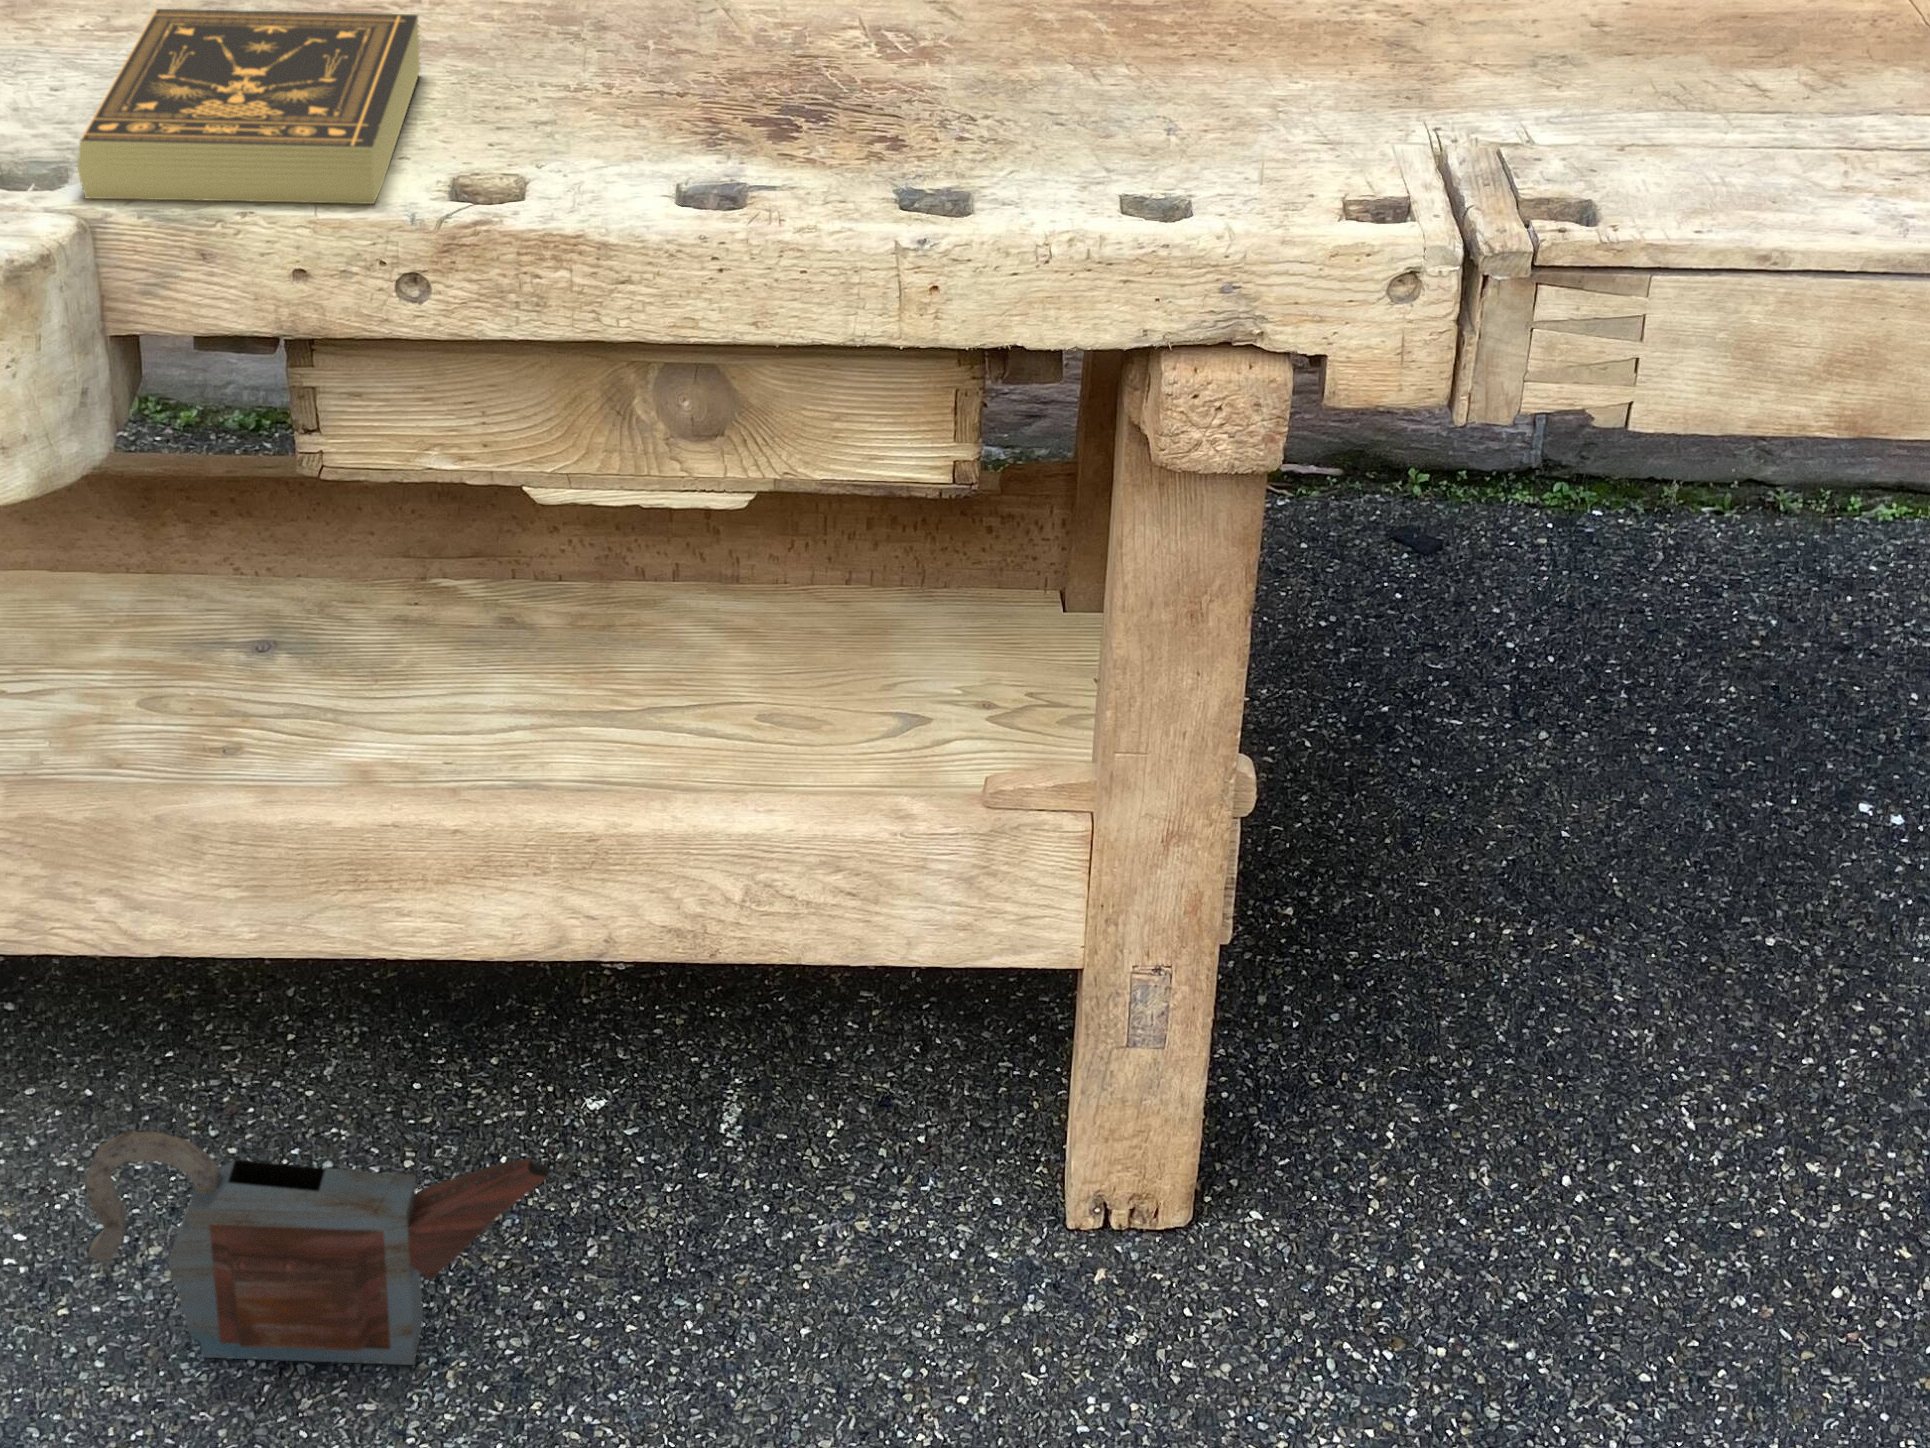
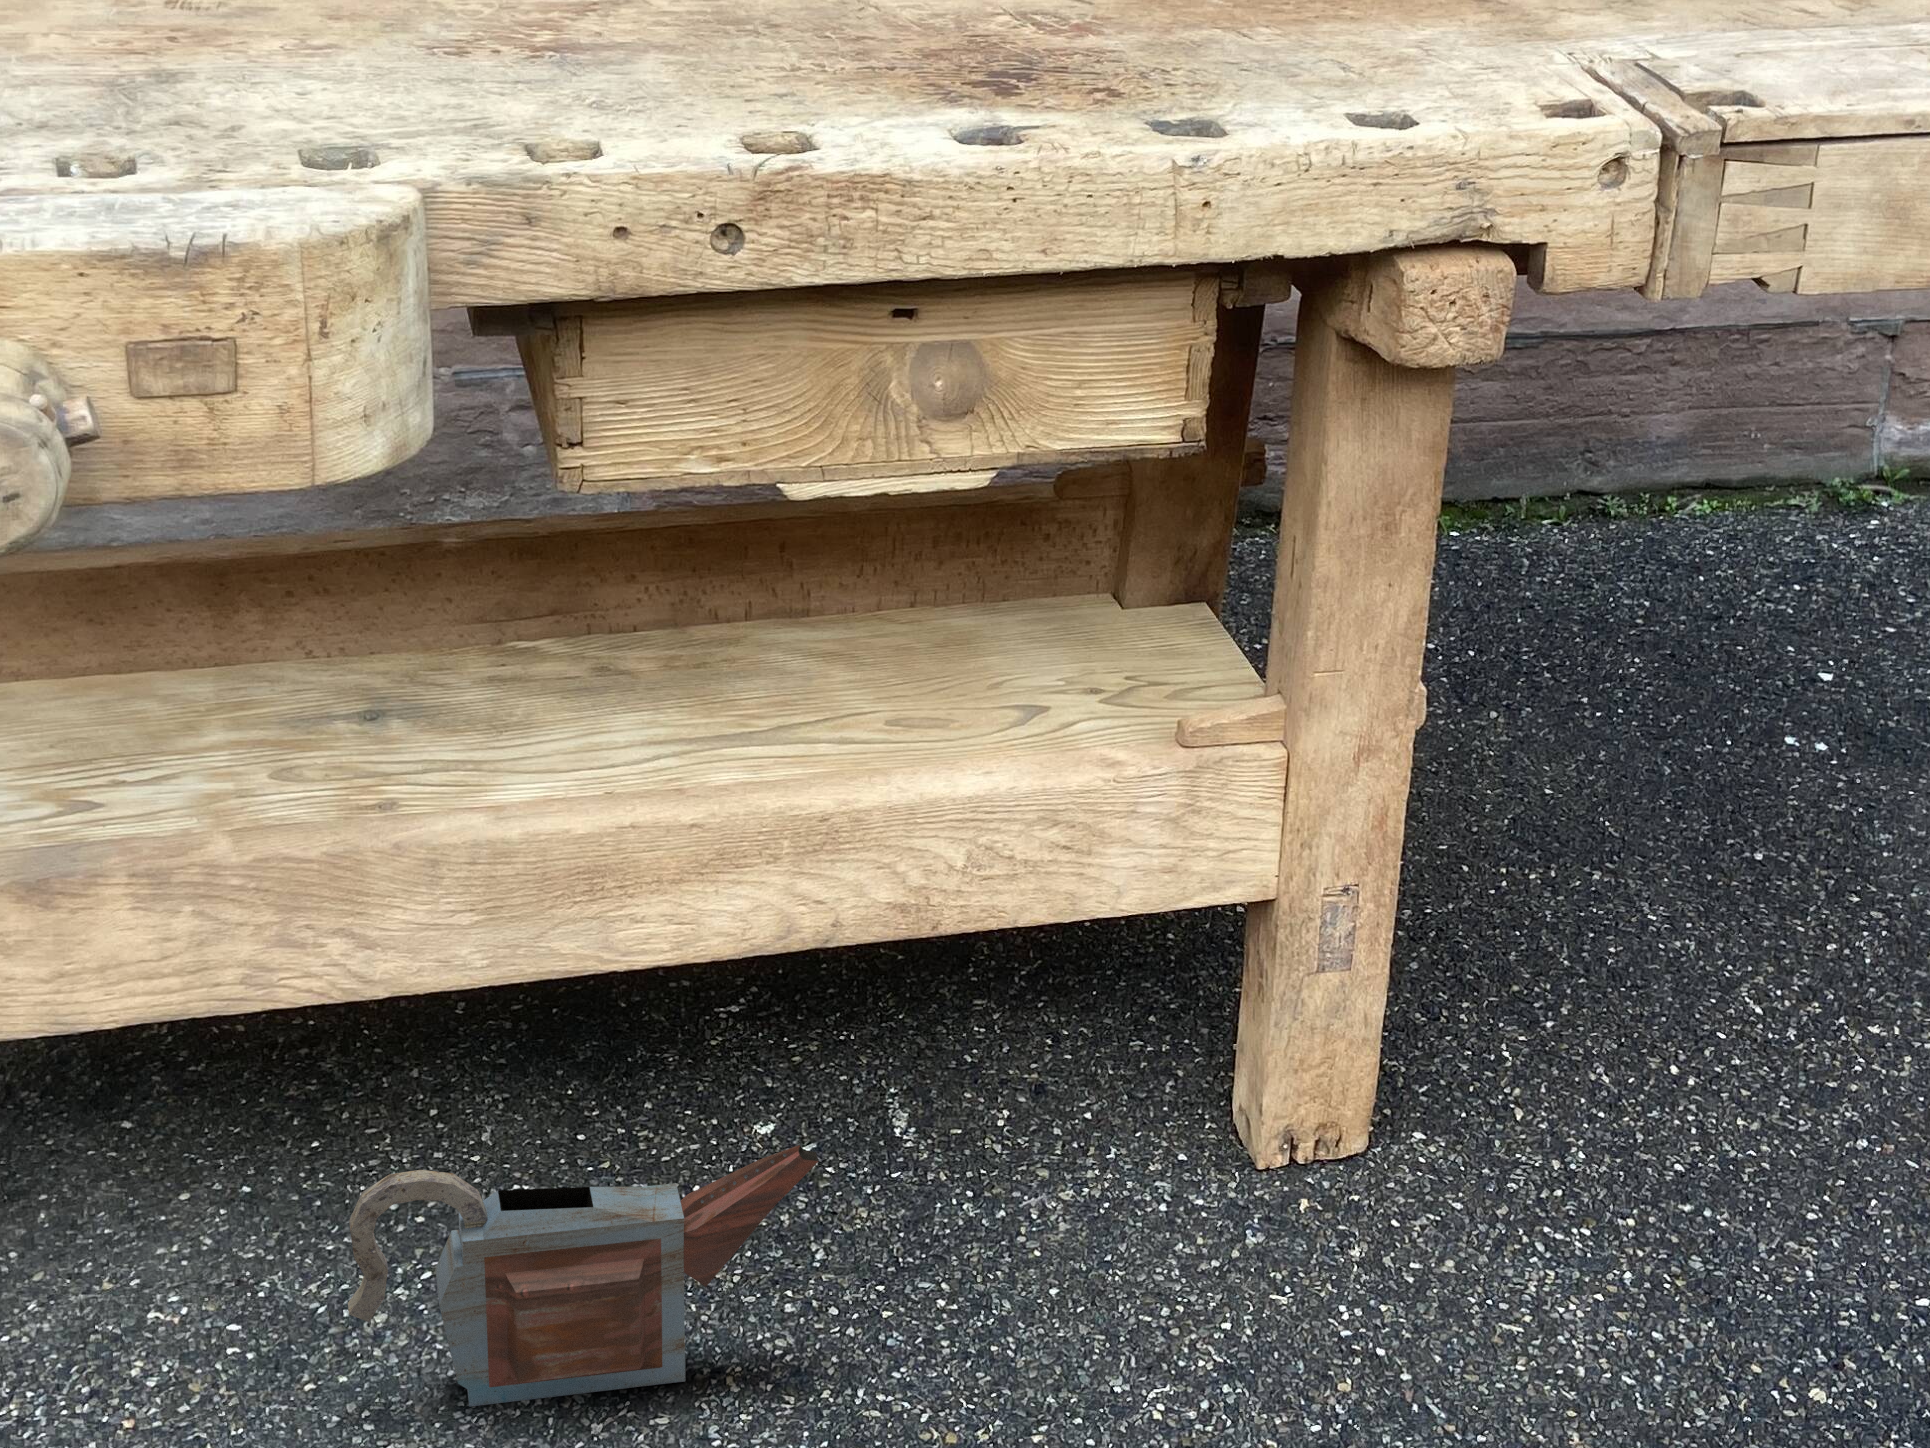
book: present [78,9,420,204] -> none [369,10,691,171]

